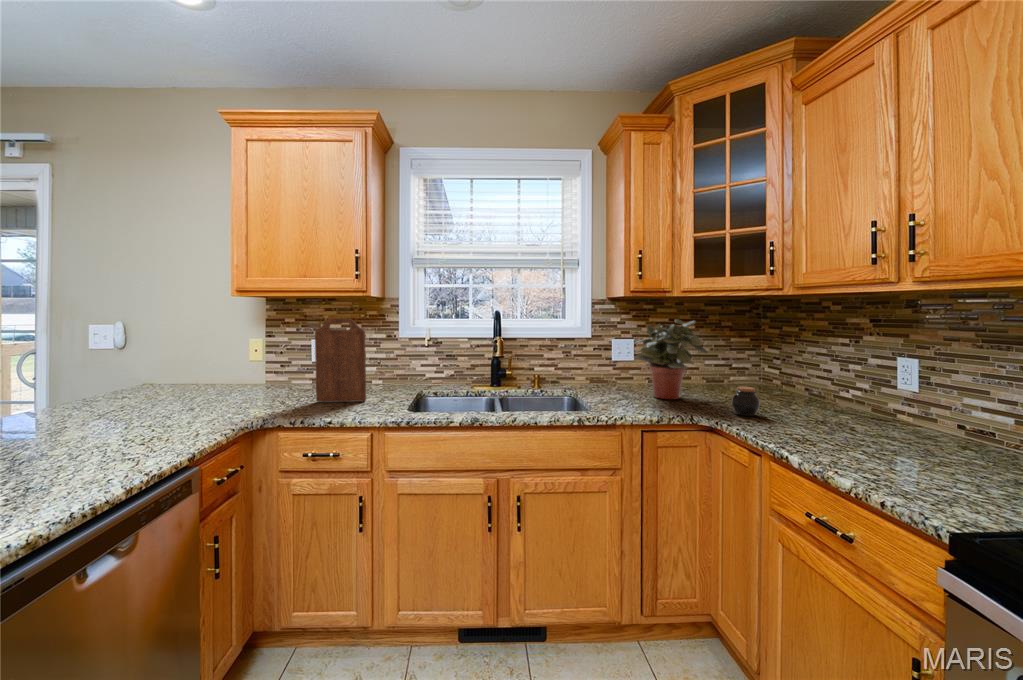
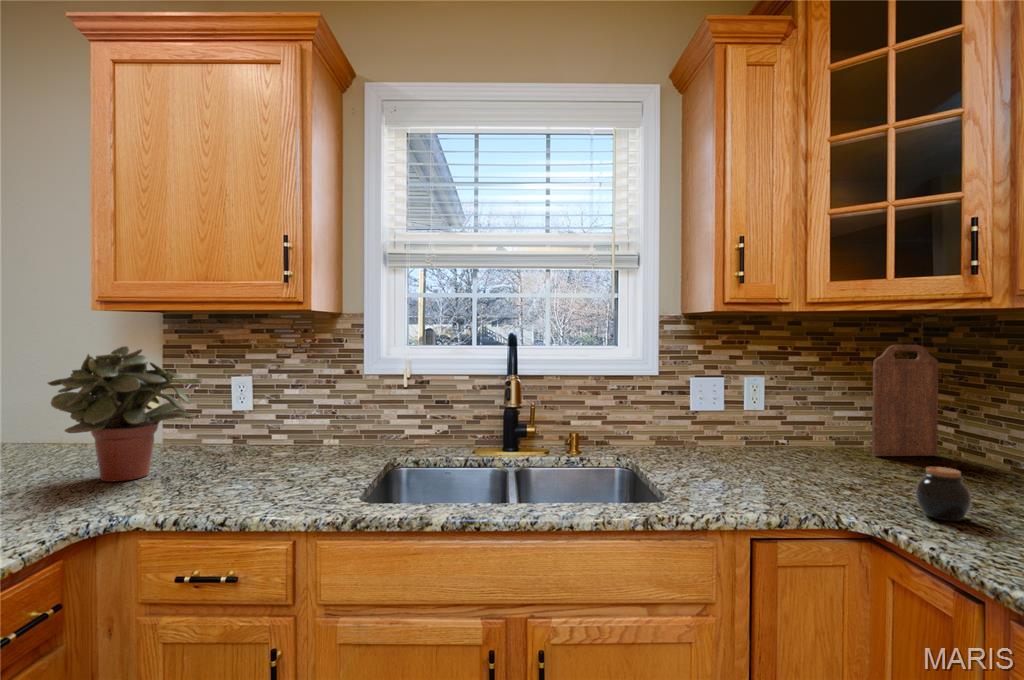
cutting board: present [315,319,366,402] -> present [872,345,938,456]
potted plant: present [636,319,707,399] -> present [48,346,202,481]

